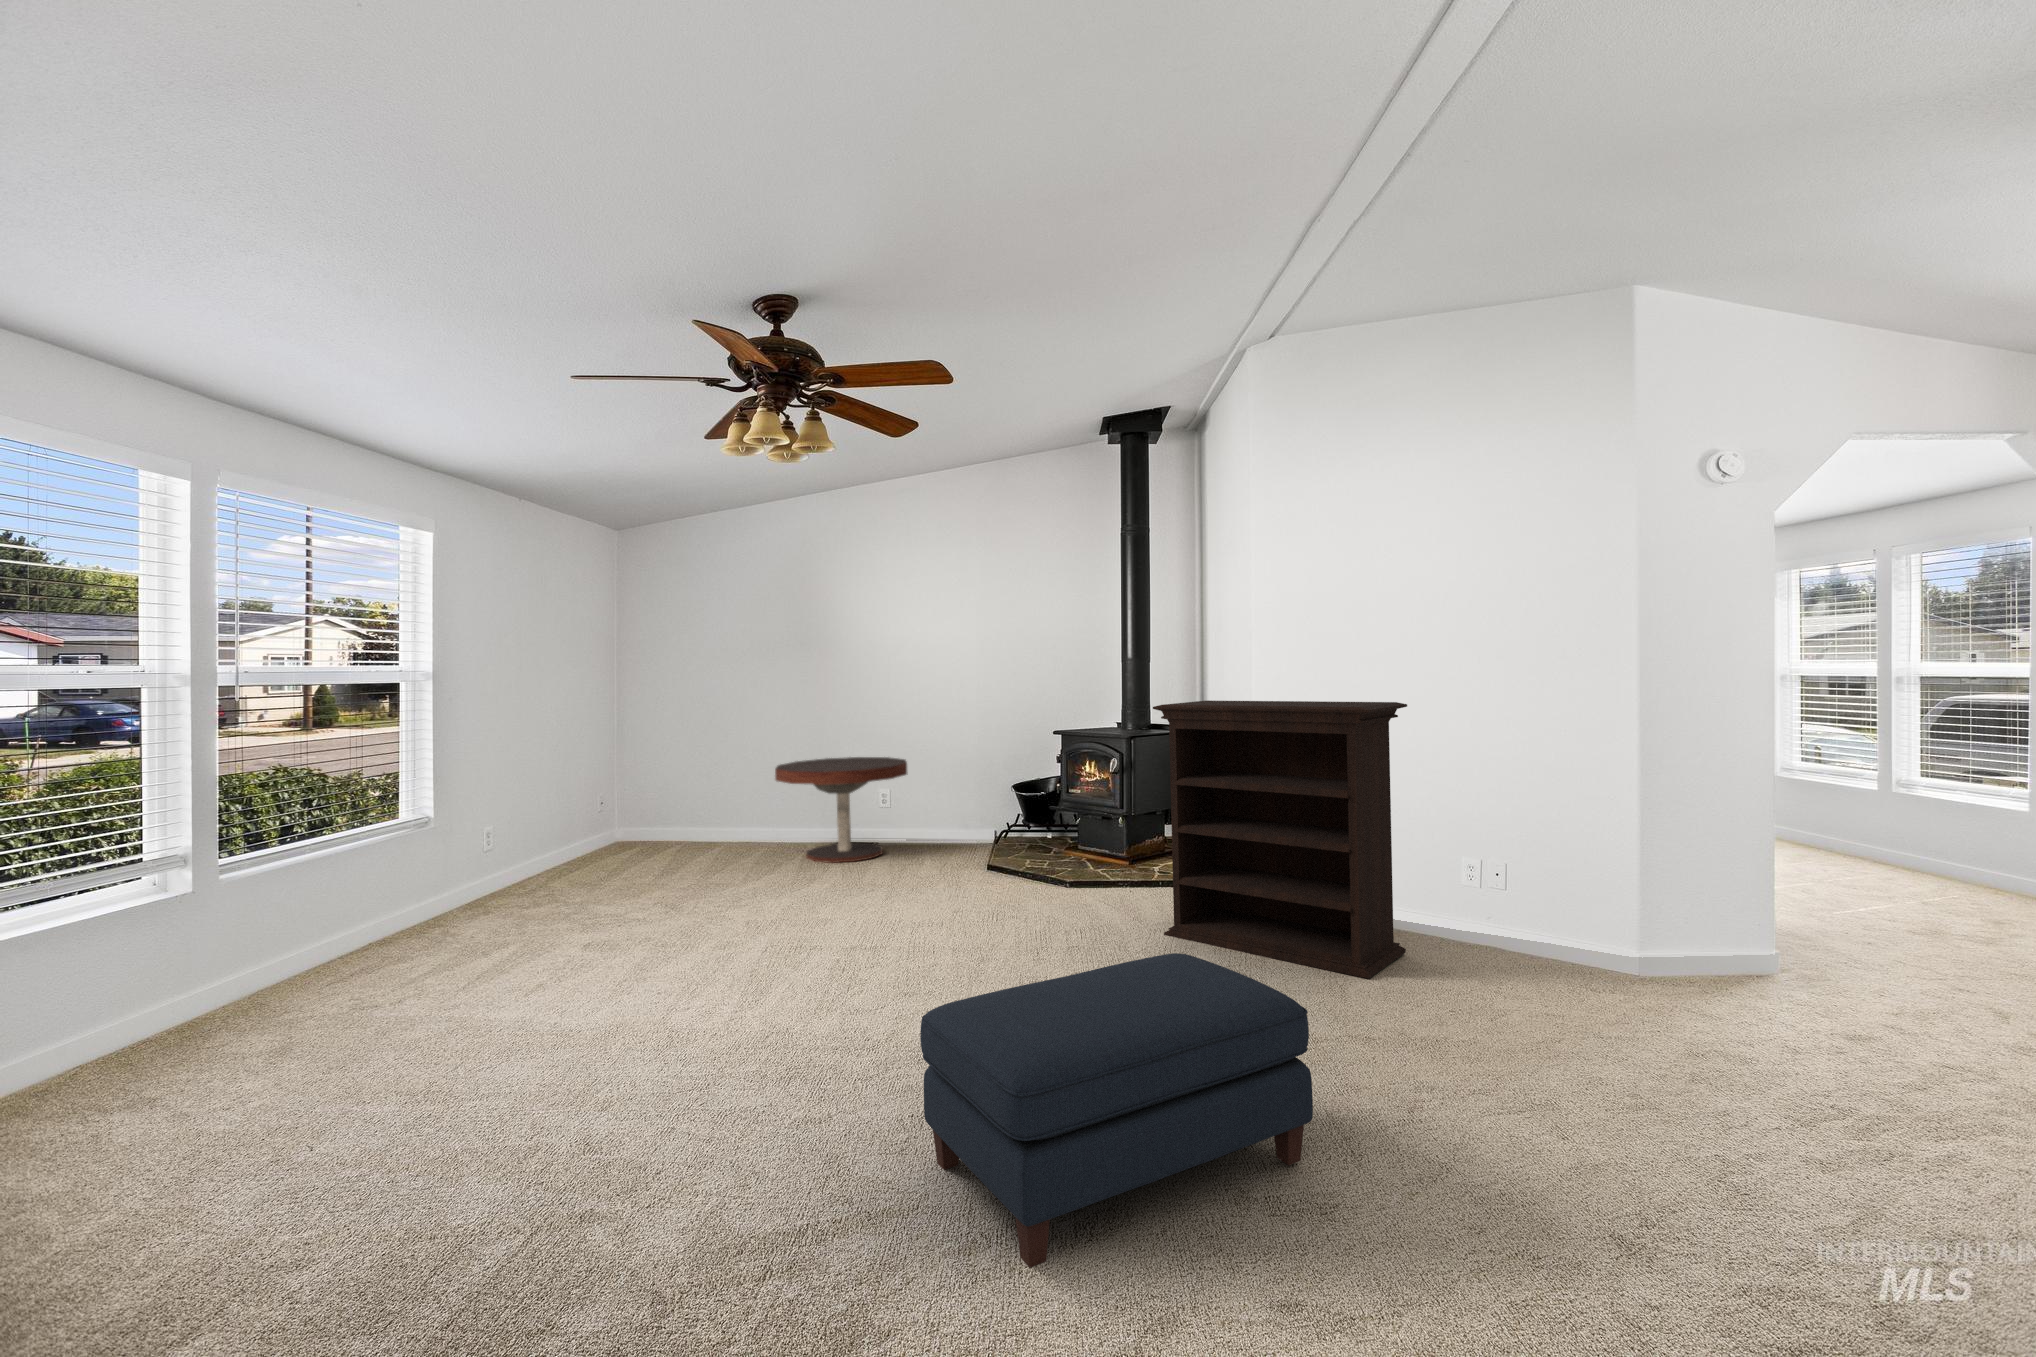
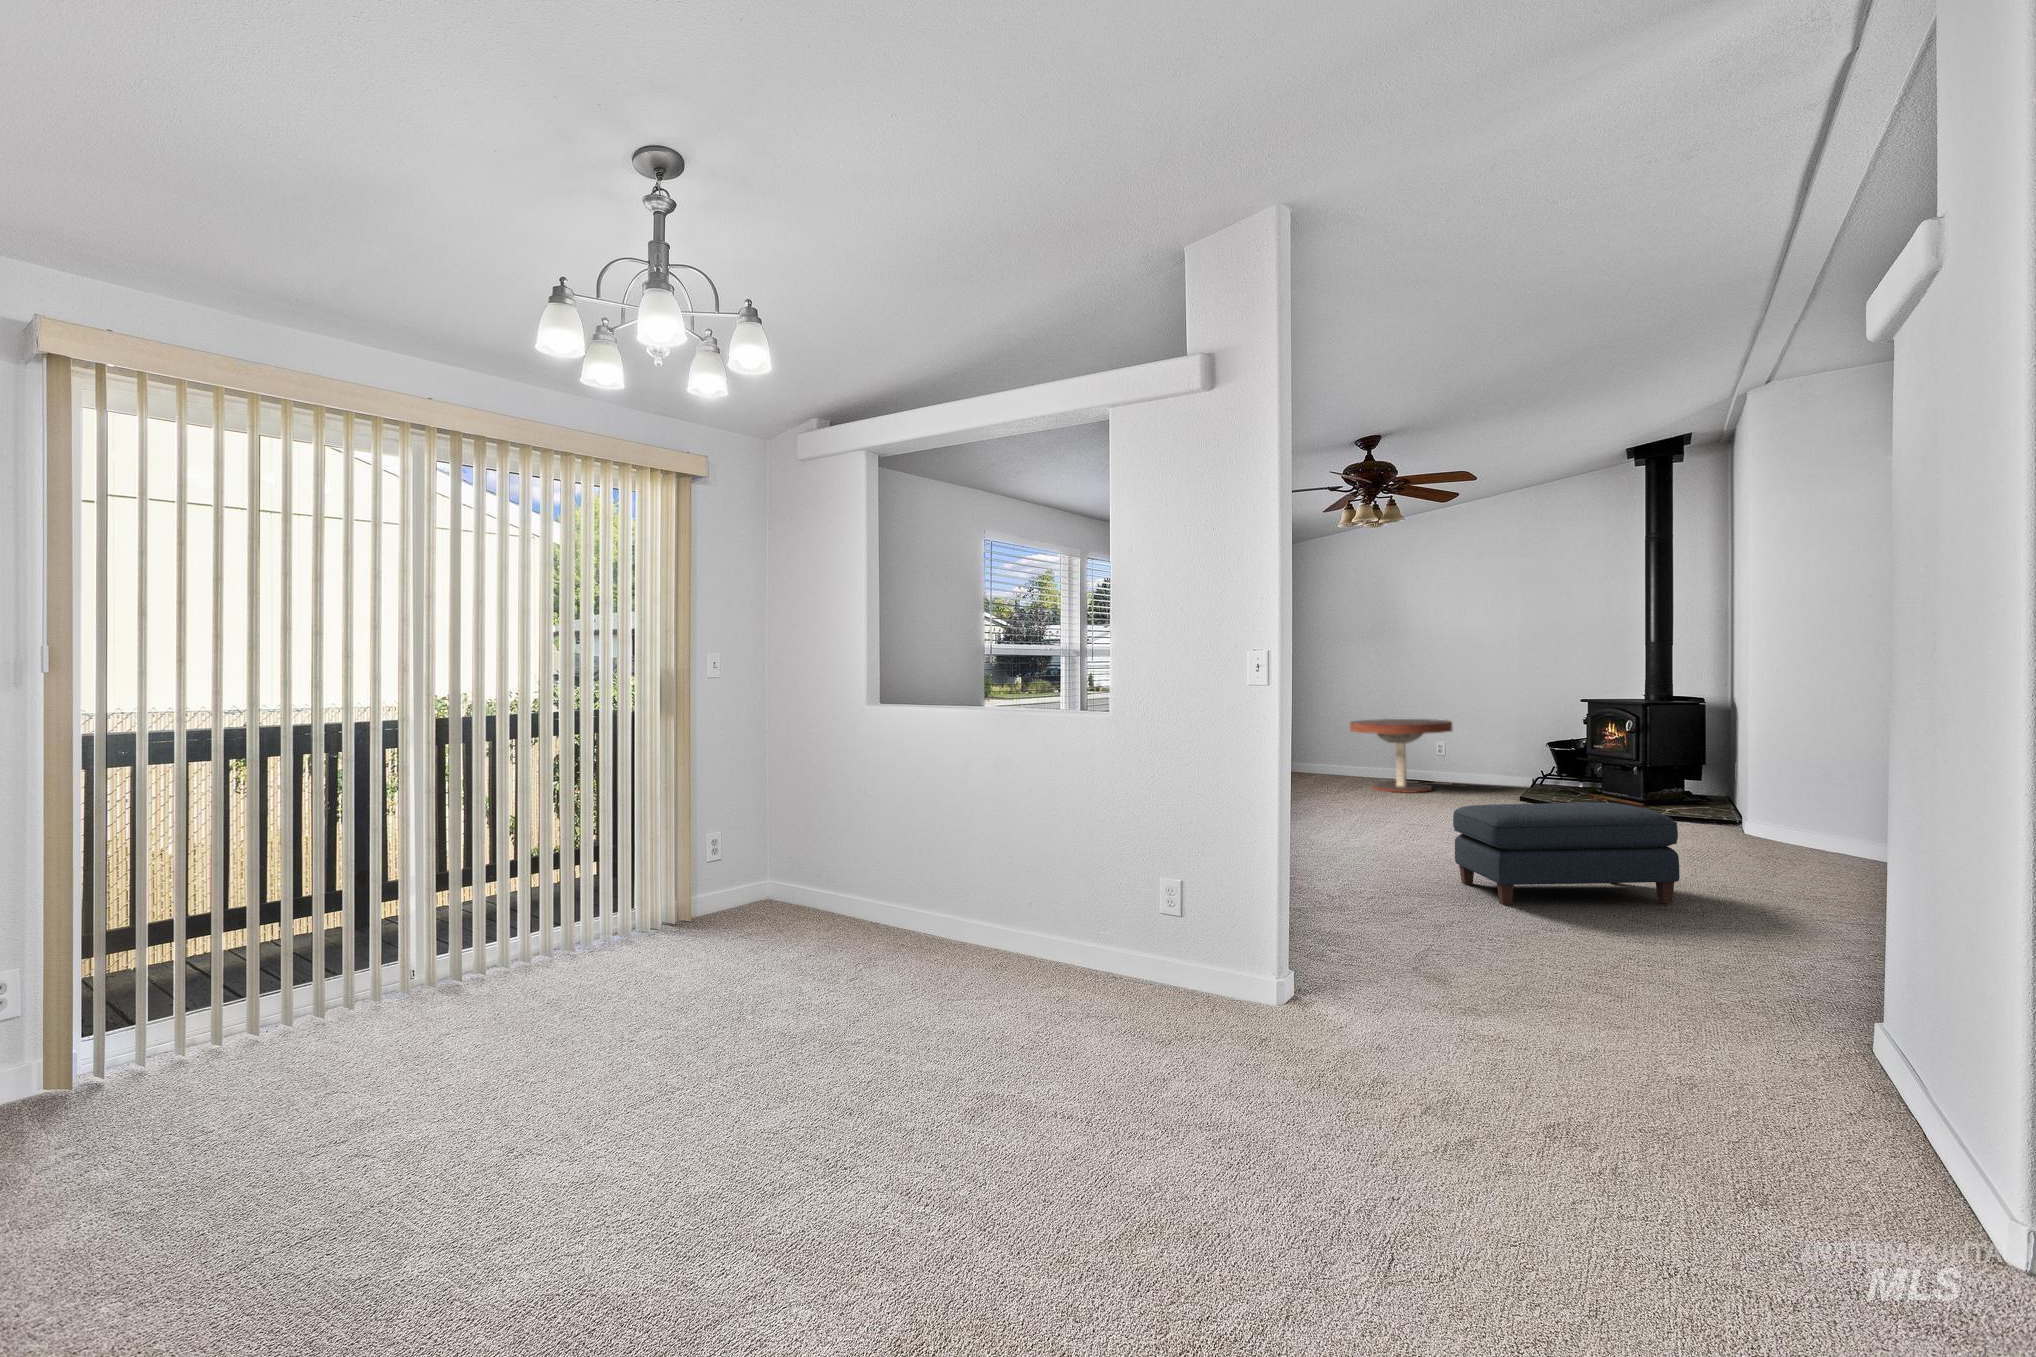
bookshelf: present [1153,700,1407,979] -> none [1642,670,1863,867]

